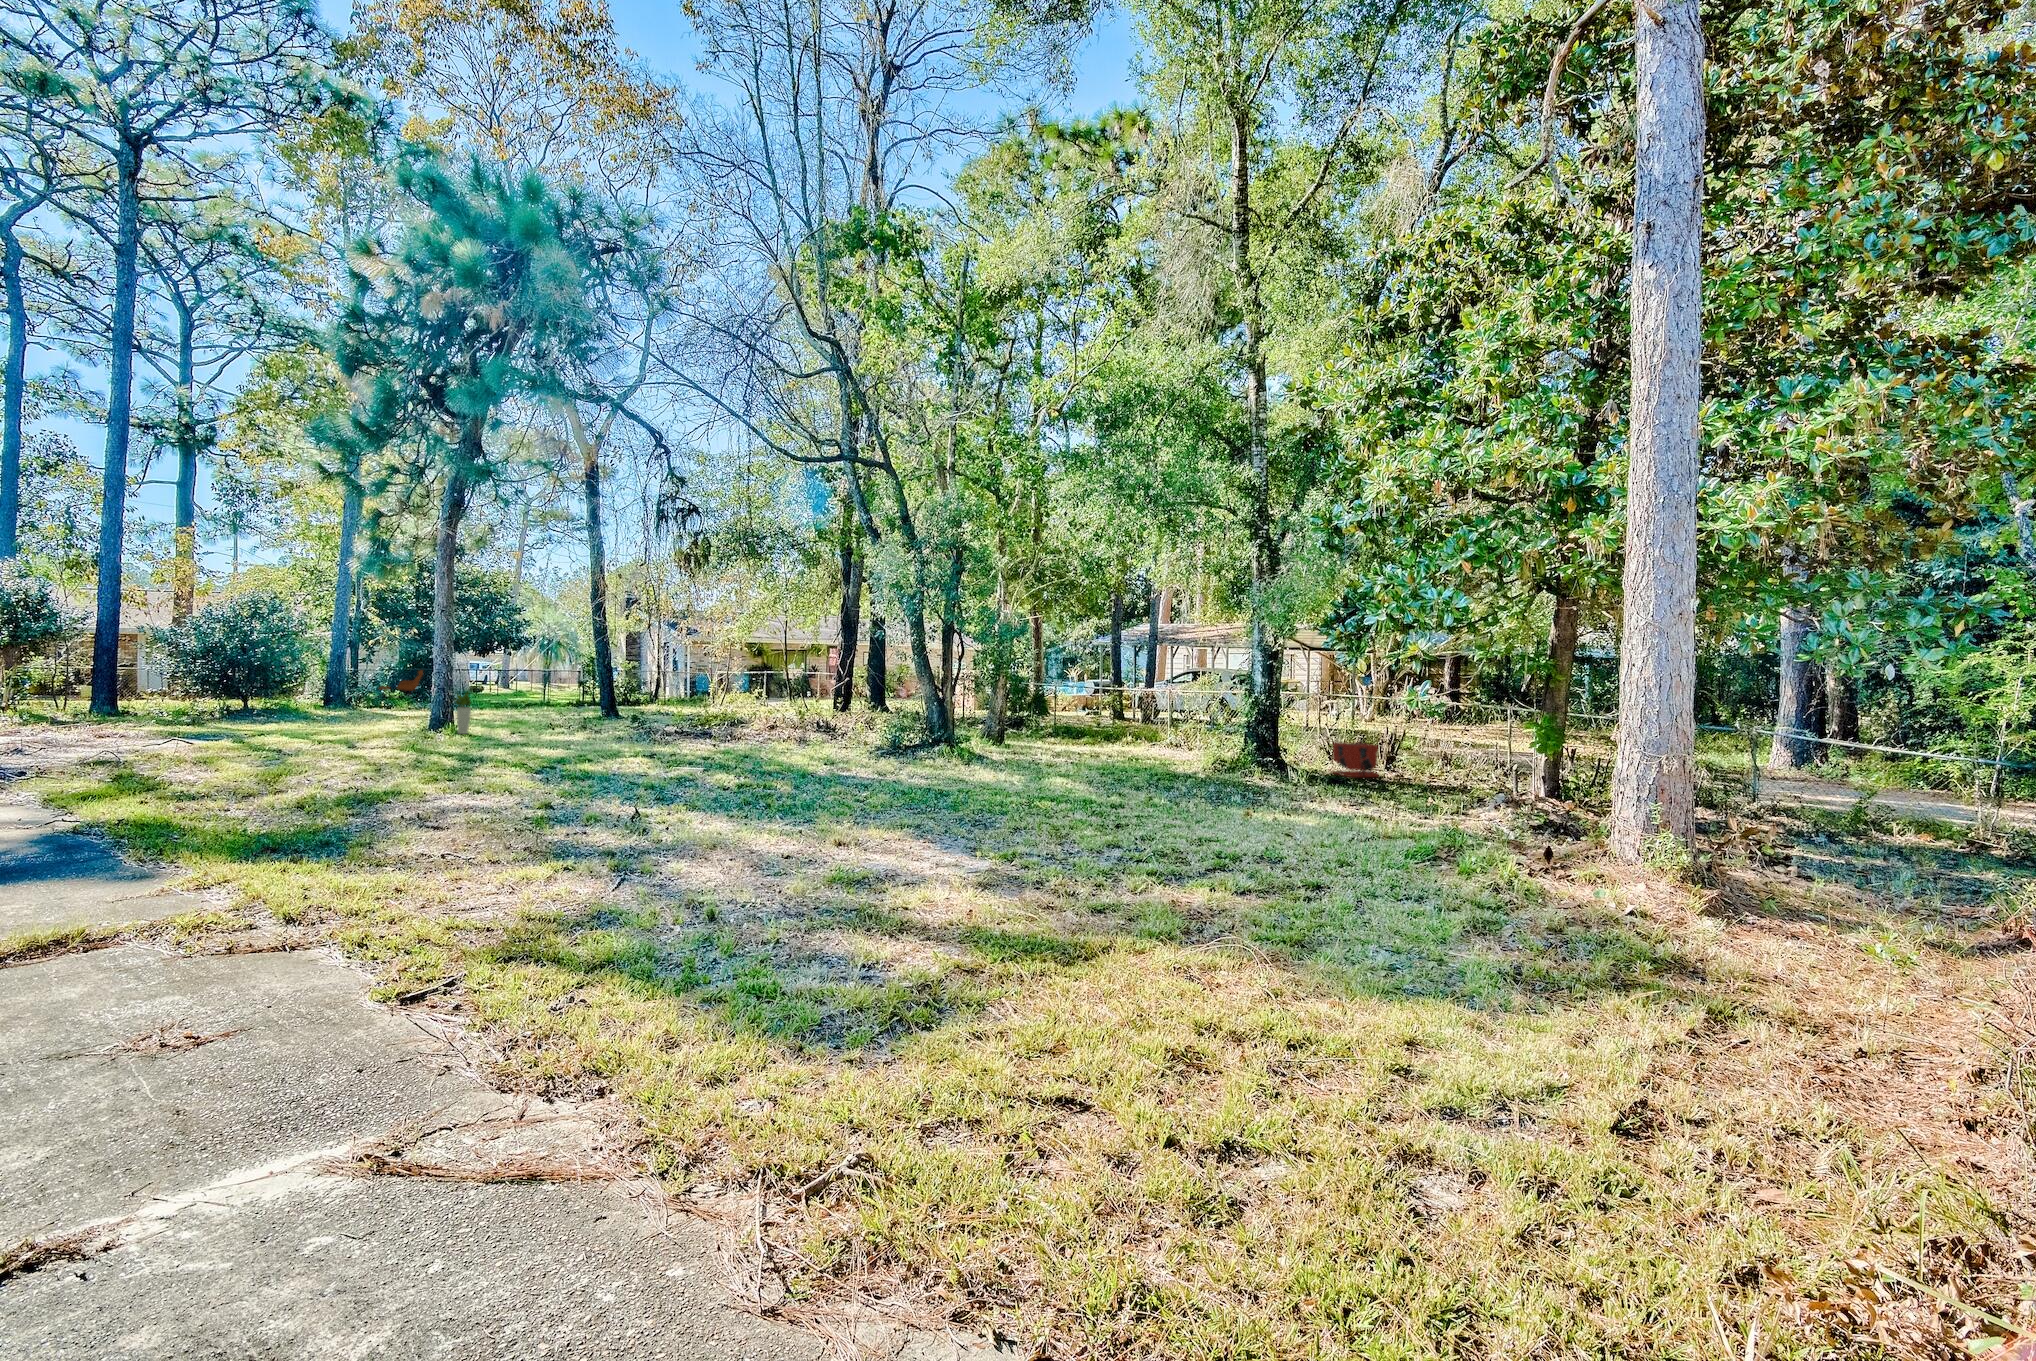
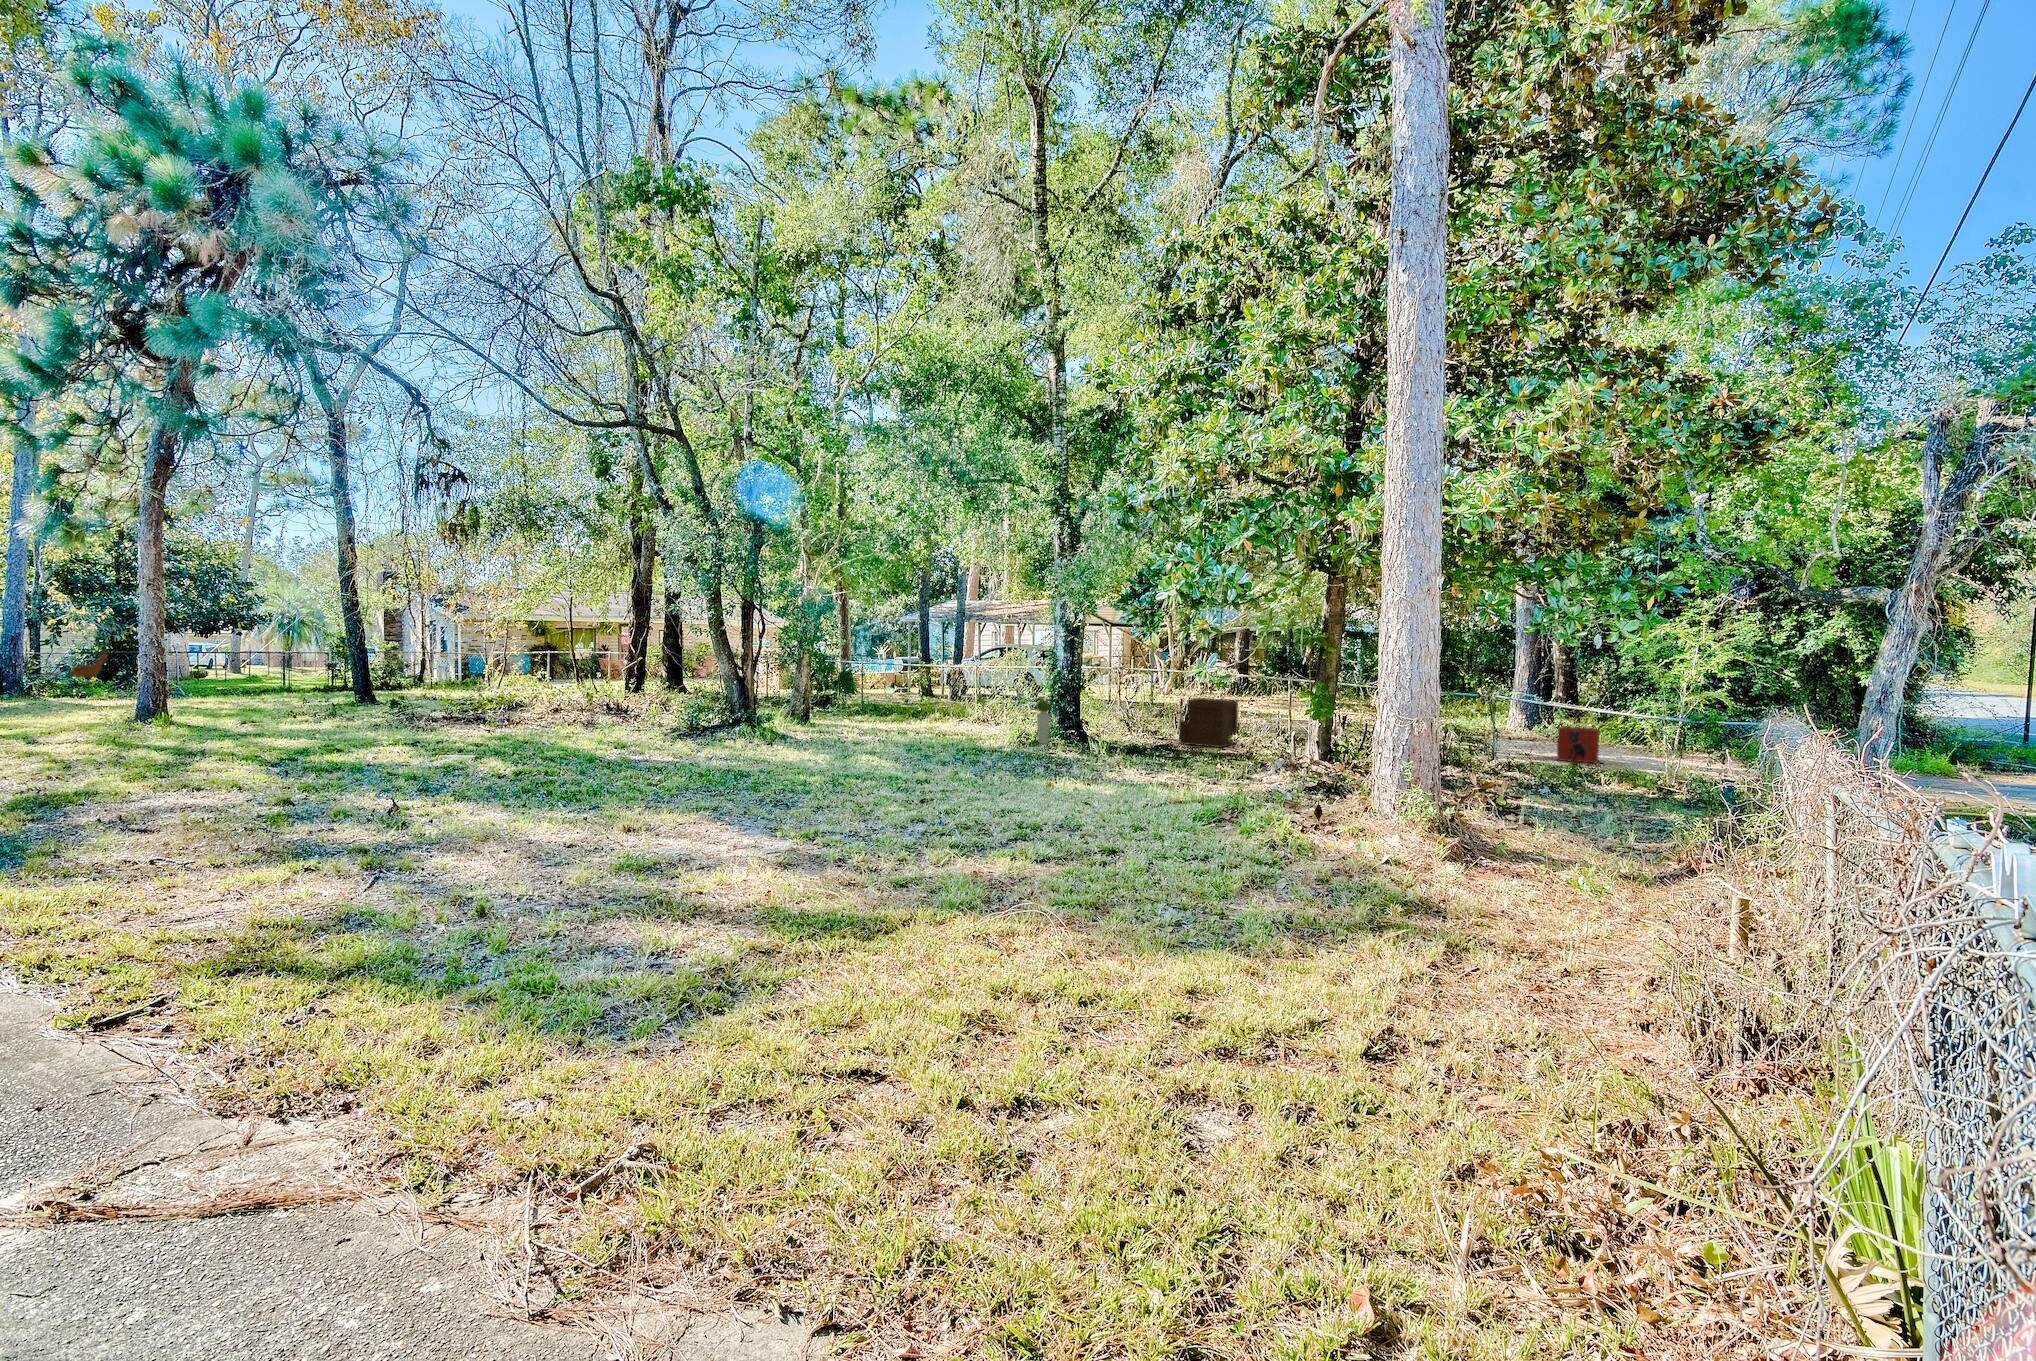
planter: present [455,693,471,734] -> present [1037,697,1052,744]
wooden crate: none [1392,730,1462,784] -> present [1179,698,1238,748]
storage box: present [1333,742,1378,777] -> present [1557,726,1600,764]

